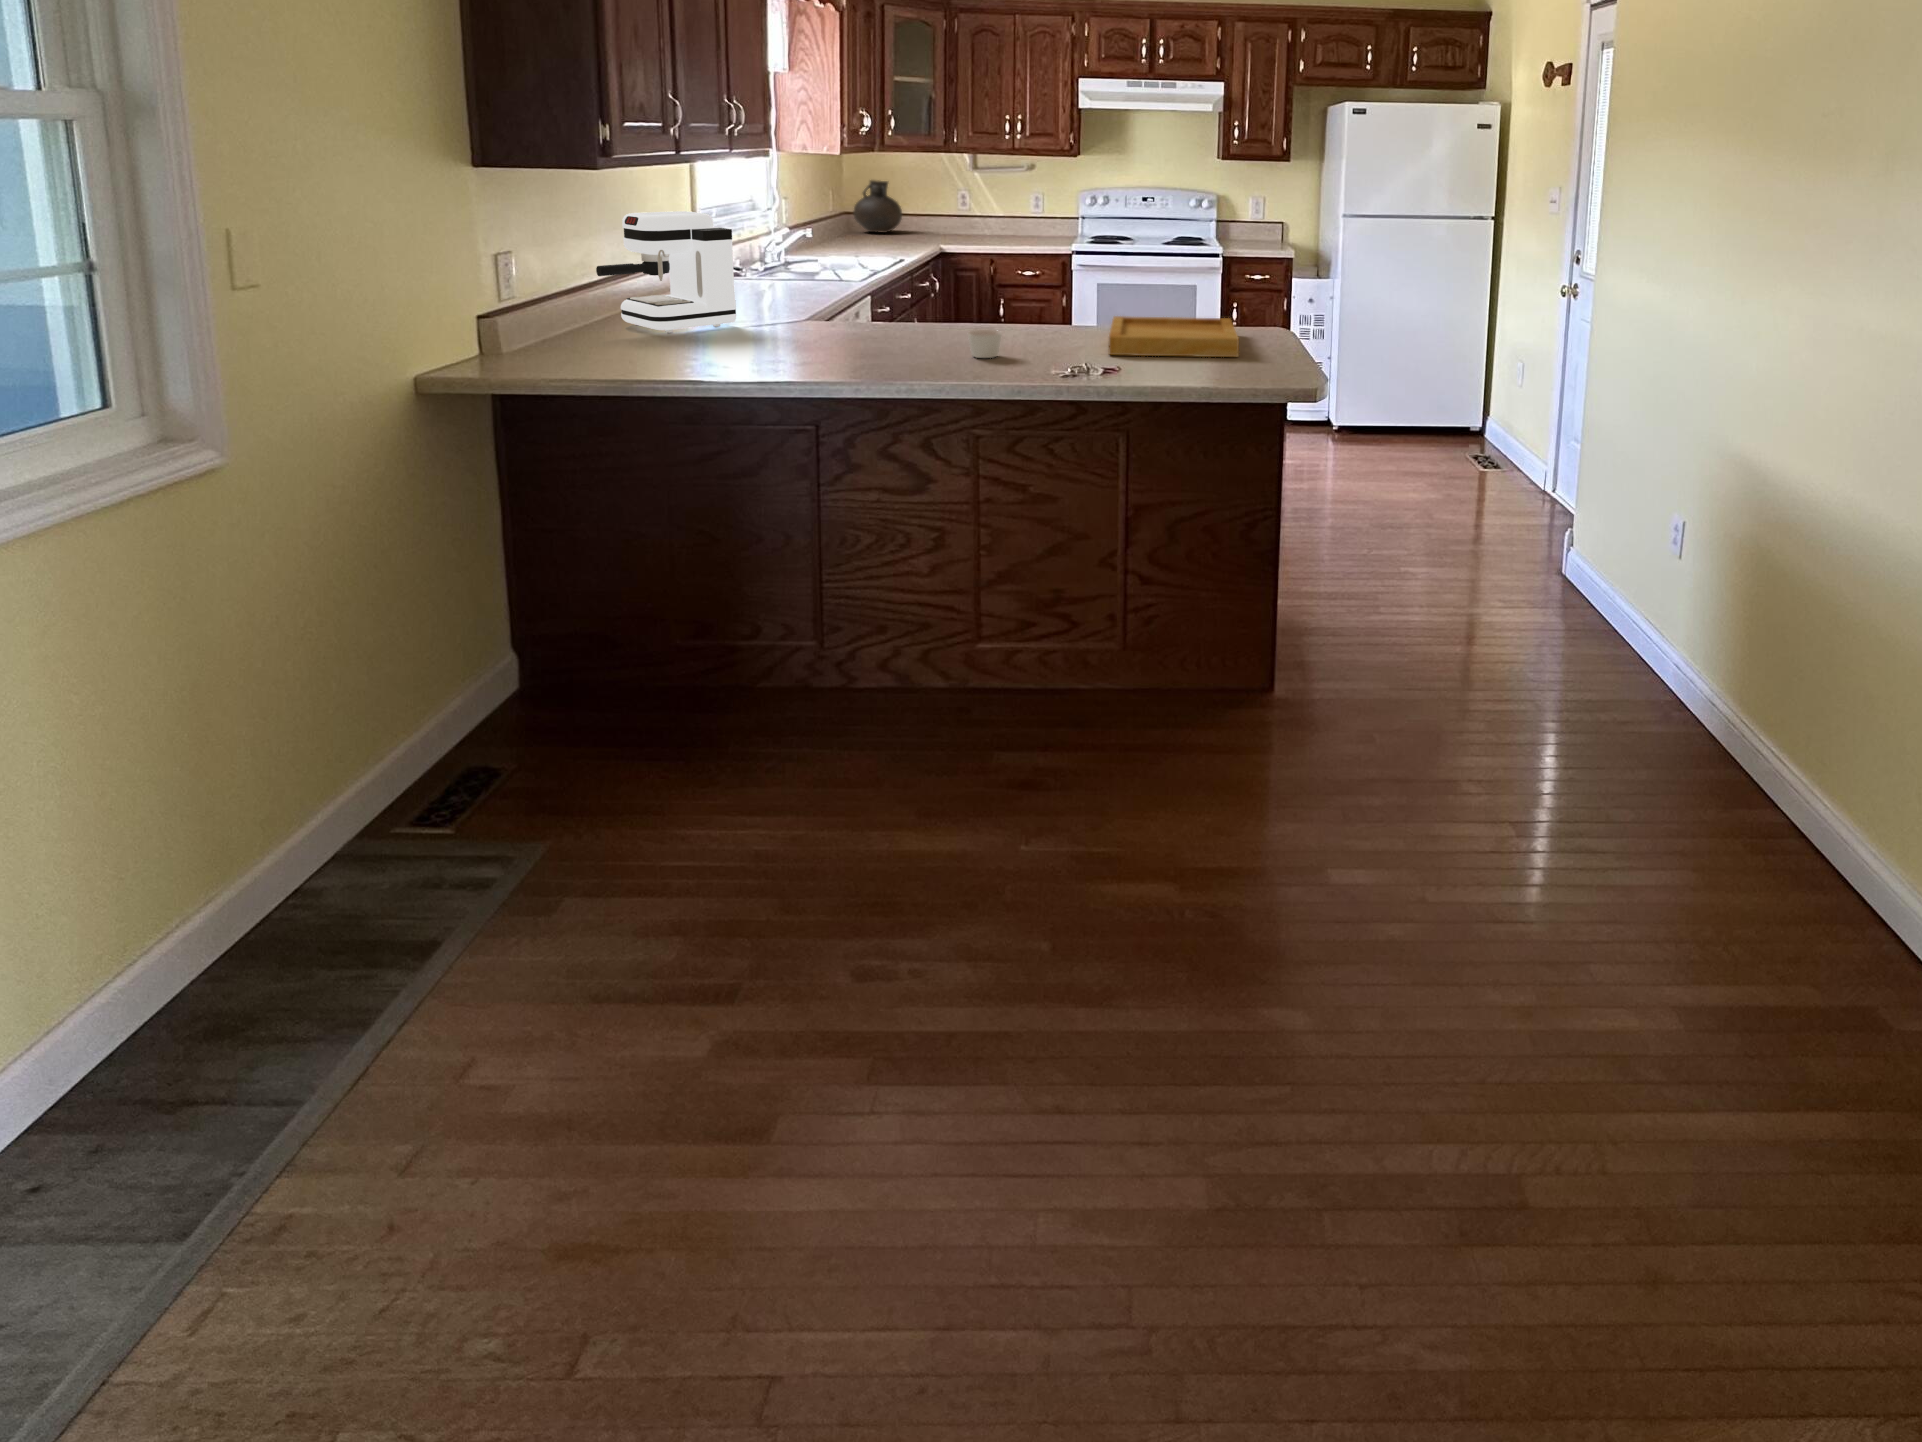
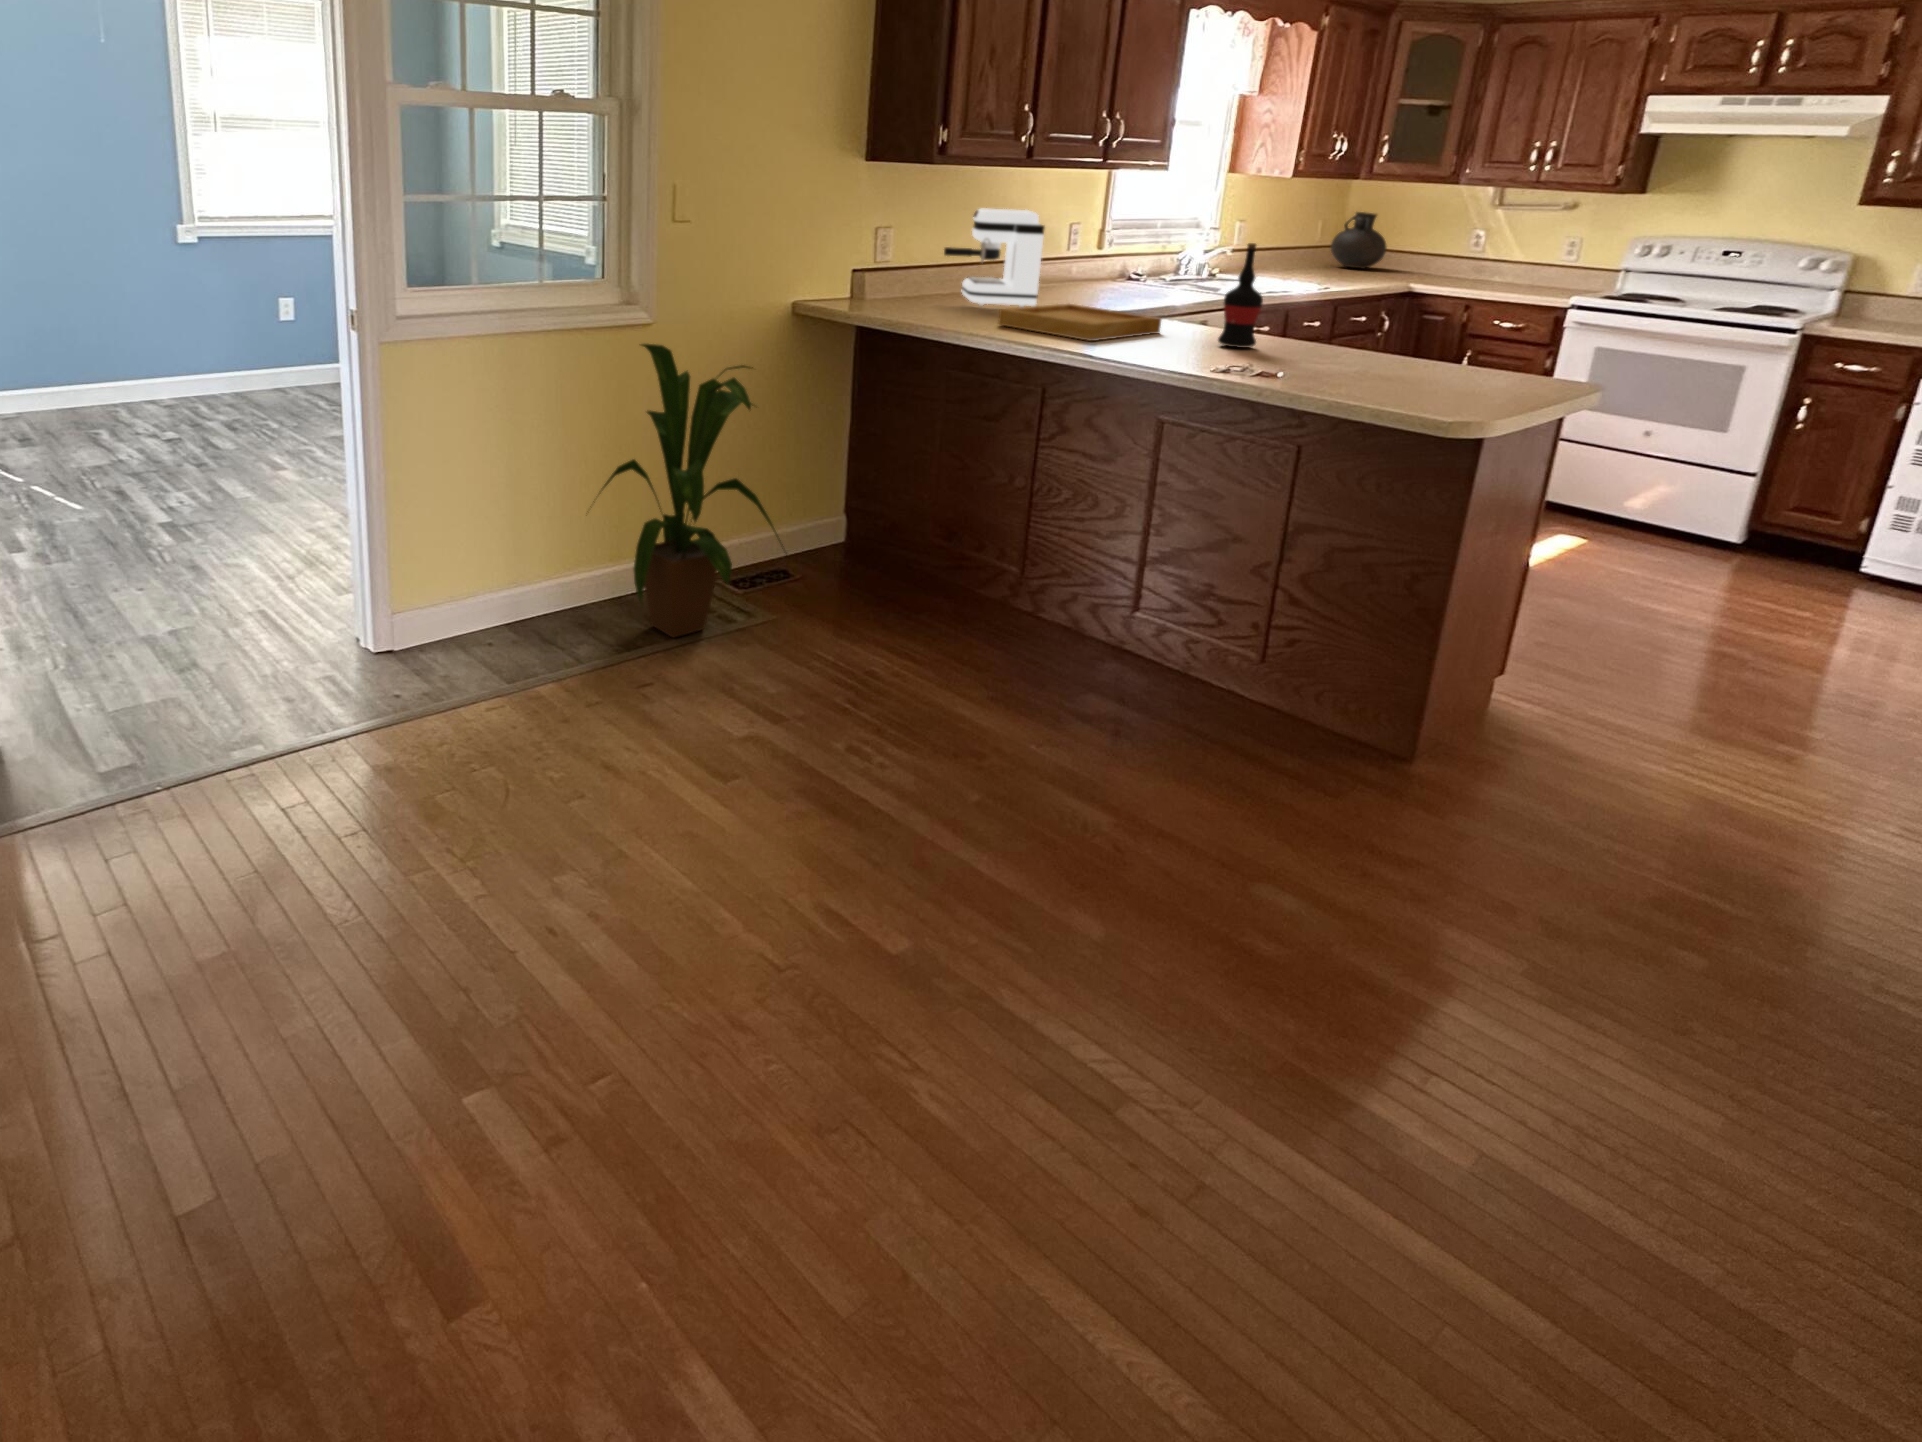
wine bottle: none [992,234,1029,338] -> present [1218,243,1263,348]
tray: present [1109,316,1239,357] -> present [998,304,1161,341]
candle: present [968,330,1002,358] -> none [1158,328,1192,354]
house plant: none [206,490,607,956] -> present [593,344,784,637]

